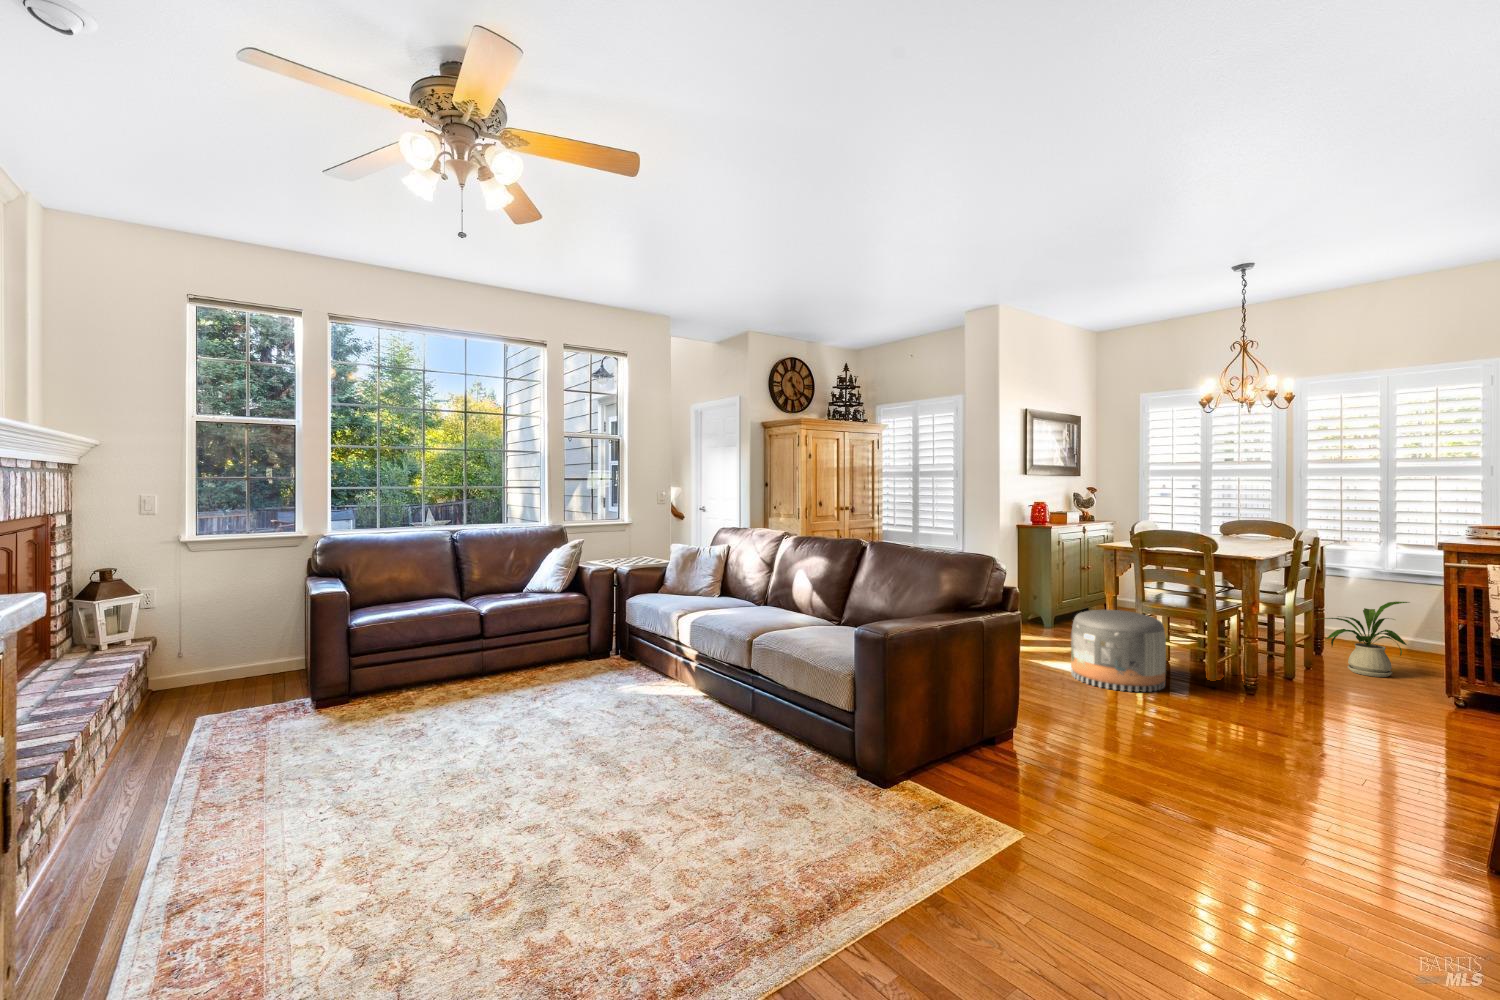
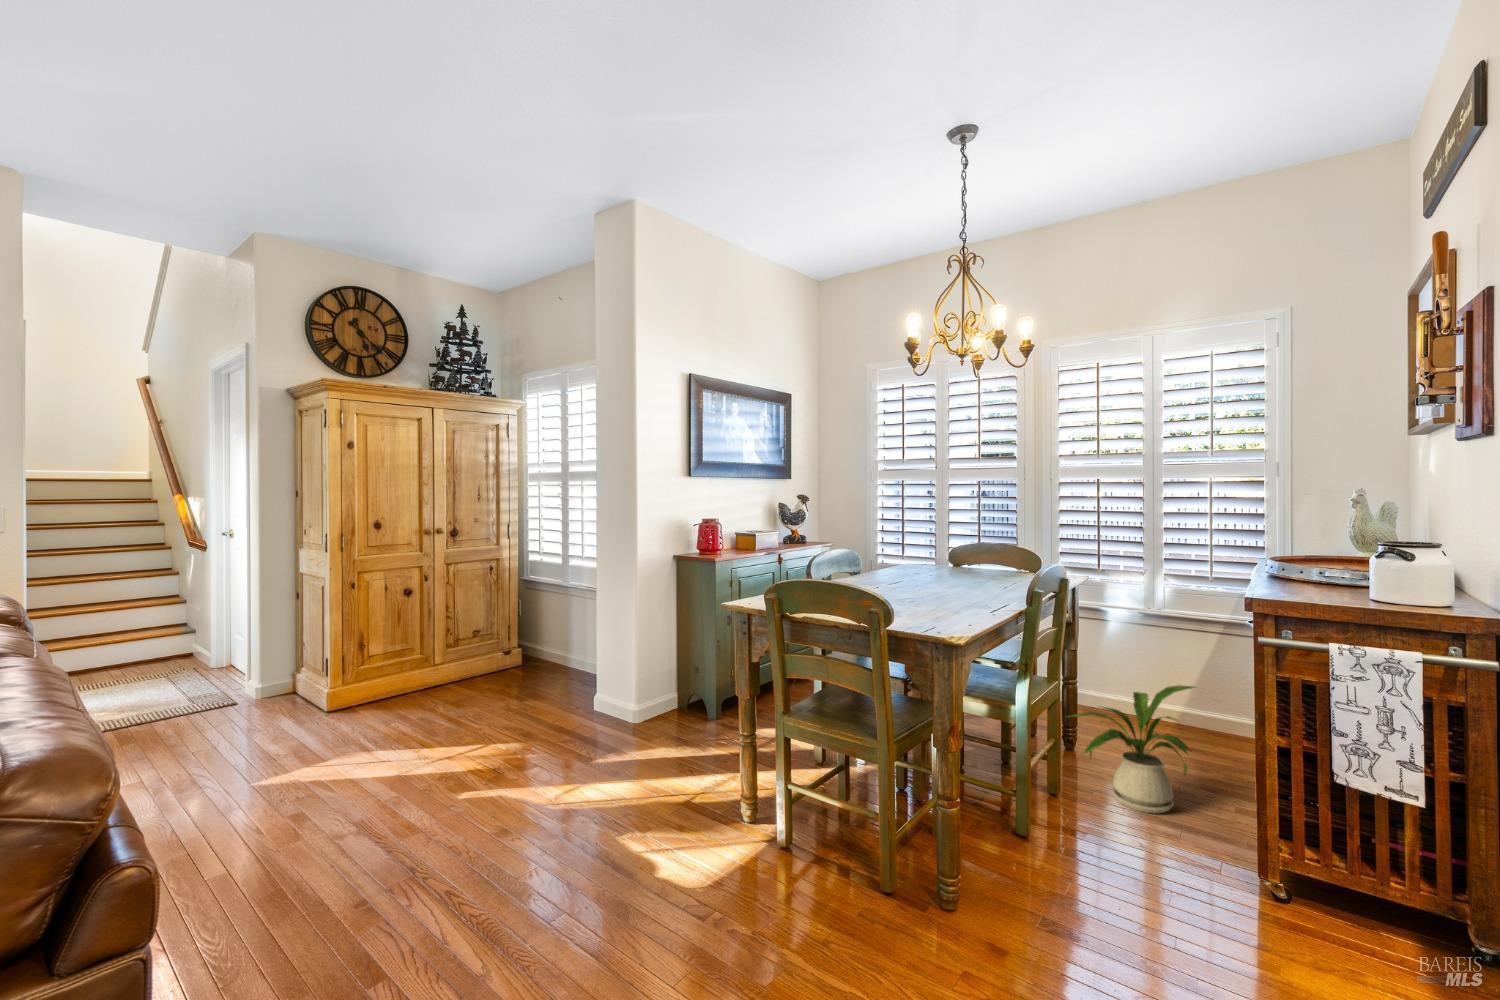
pouf: present [1071,610,1166,692] -> none [650,738,815,944]

